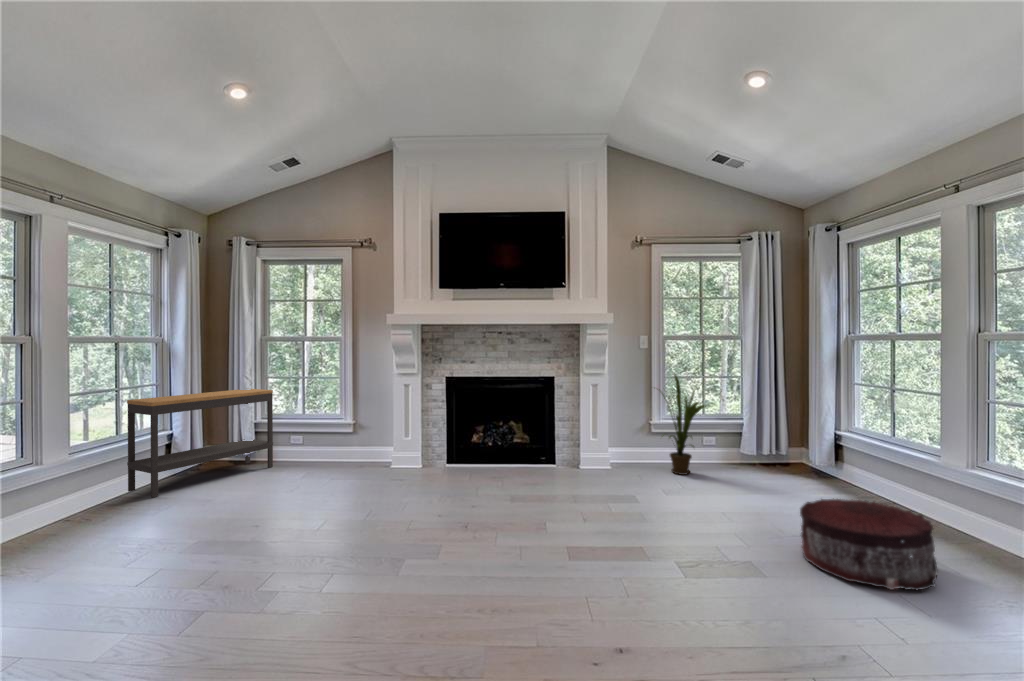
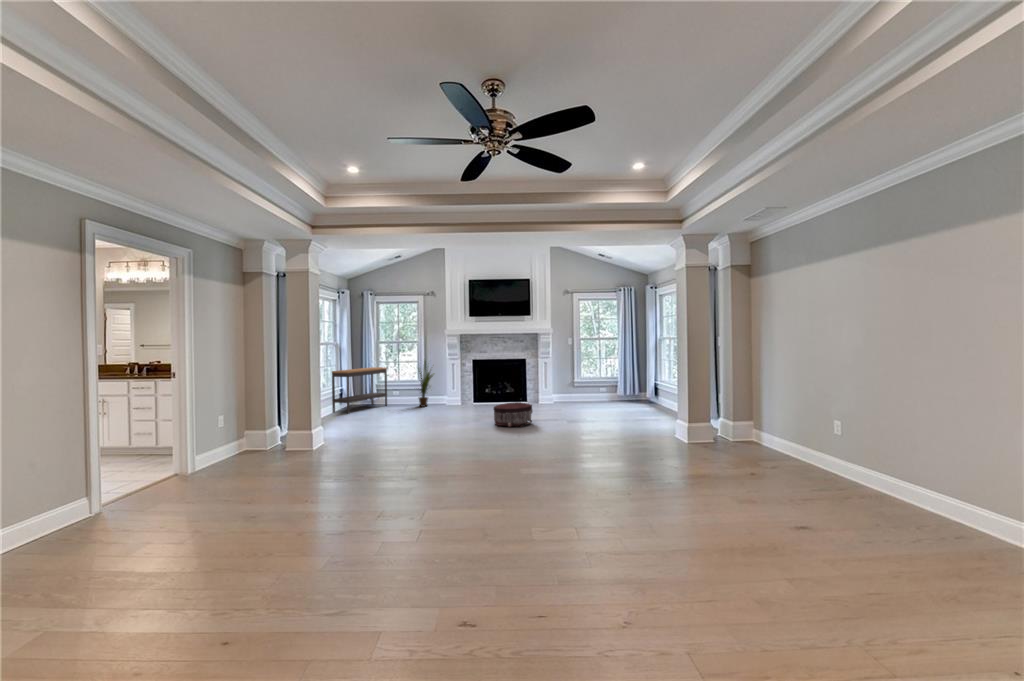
house plant: present [663,375,706,475] -> present [419,360,433,407]
pouf: present [800,499,938,590] -> present [494,402,533,427]

